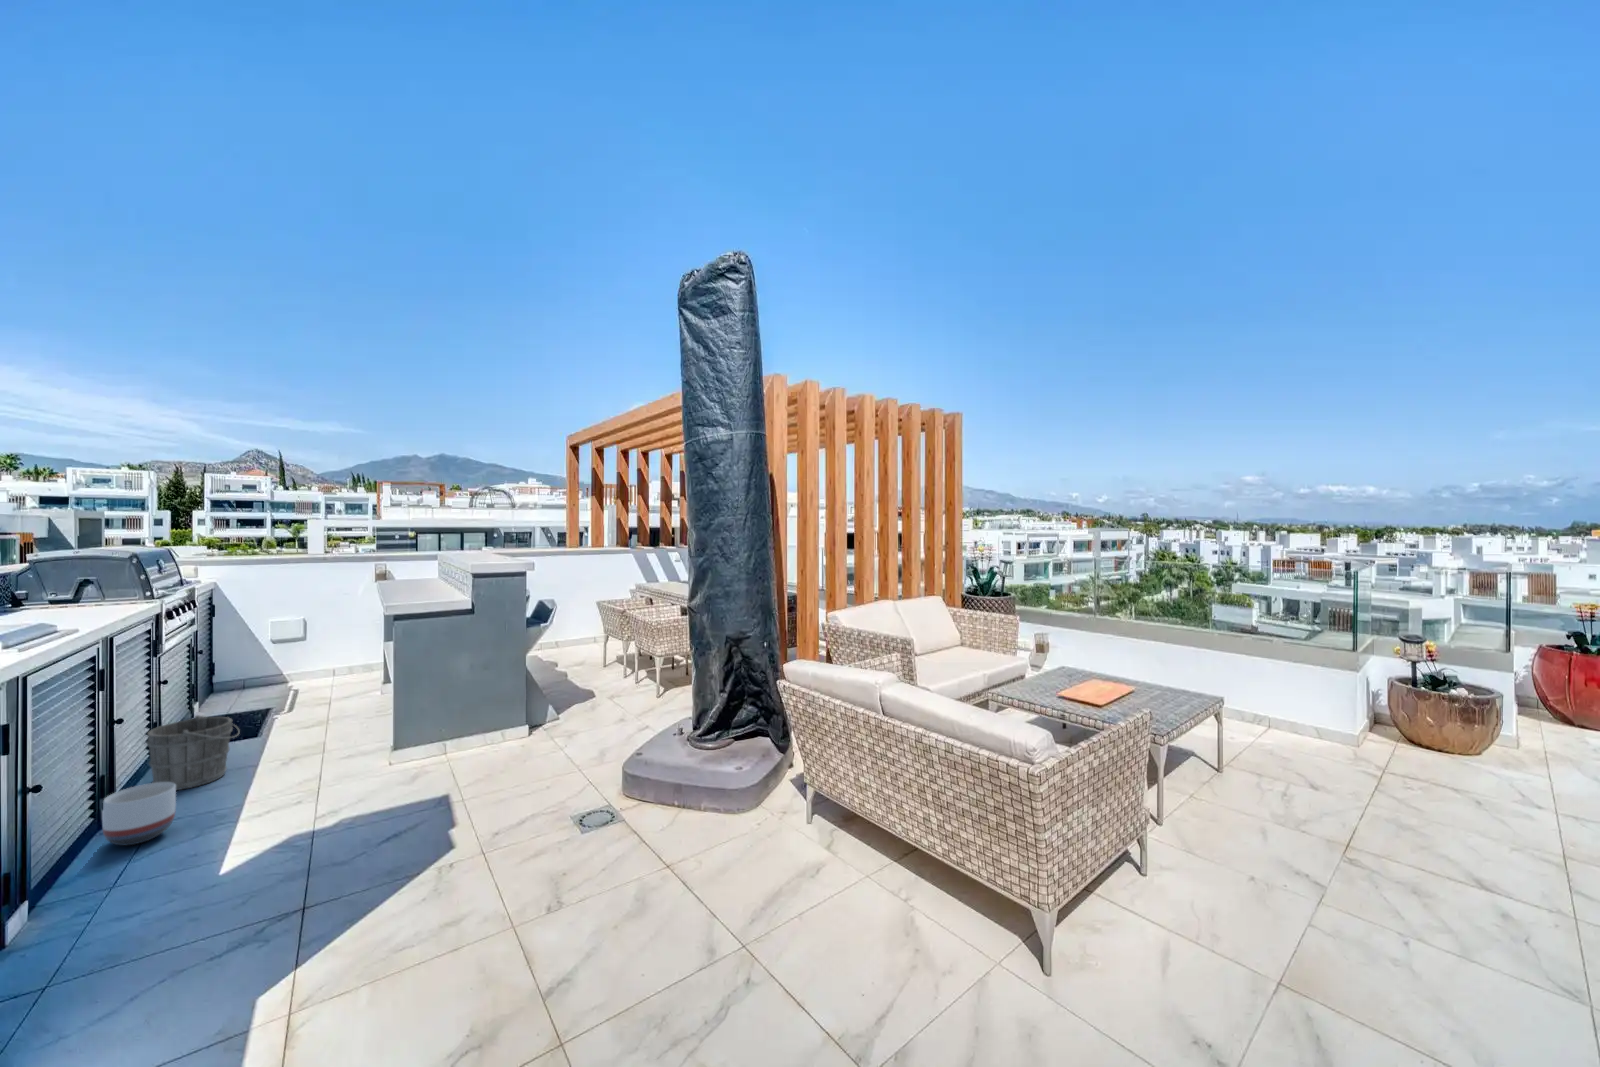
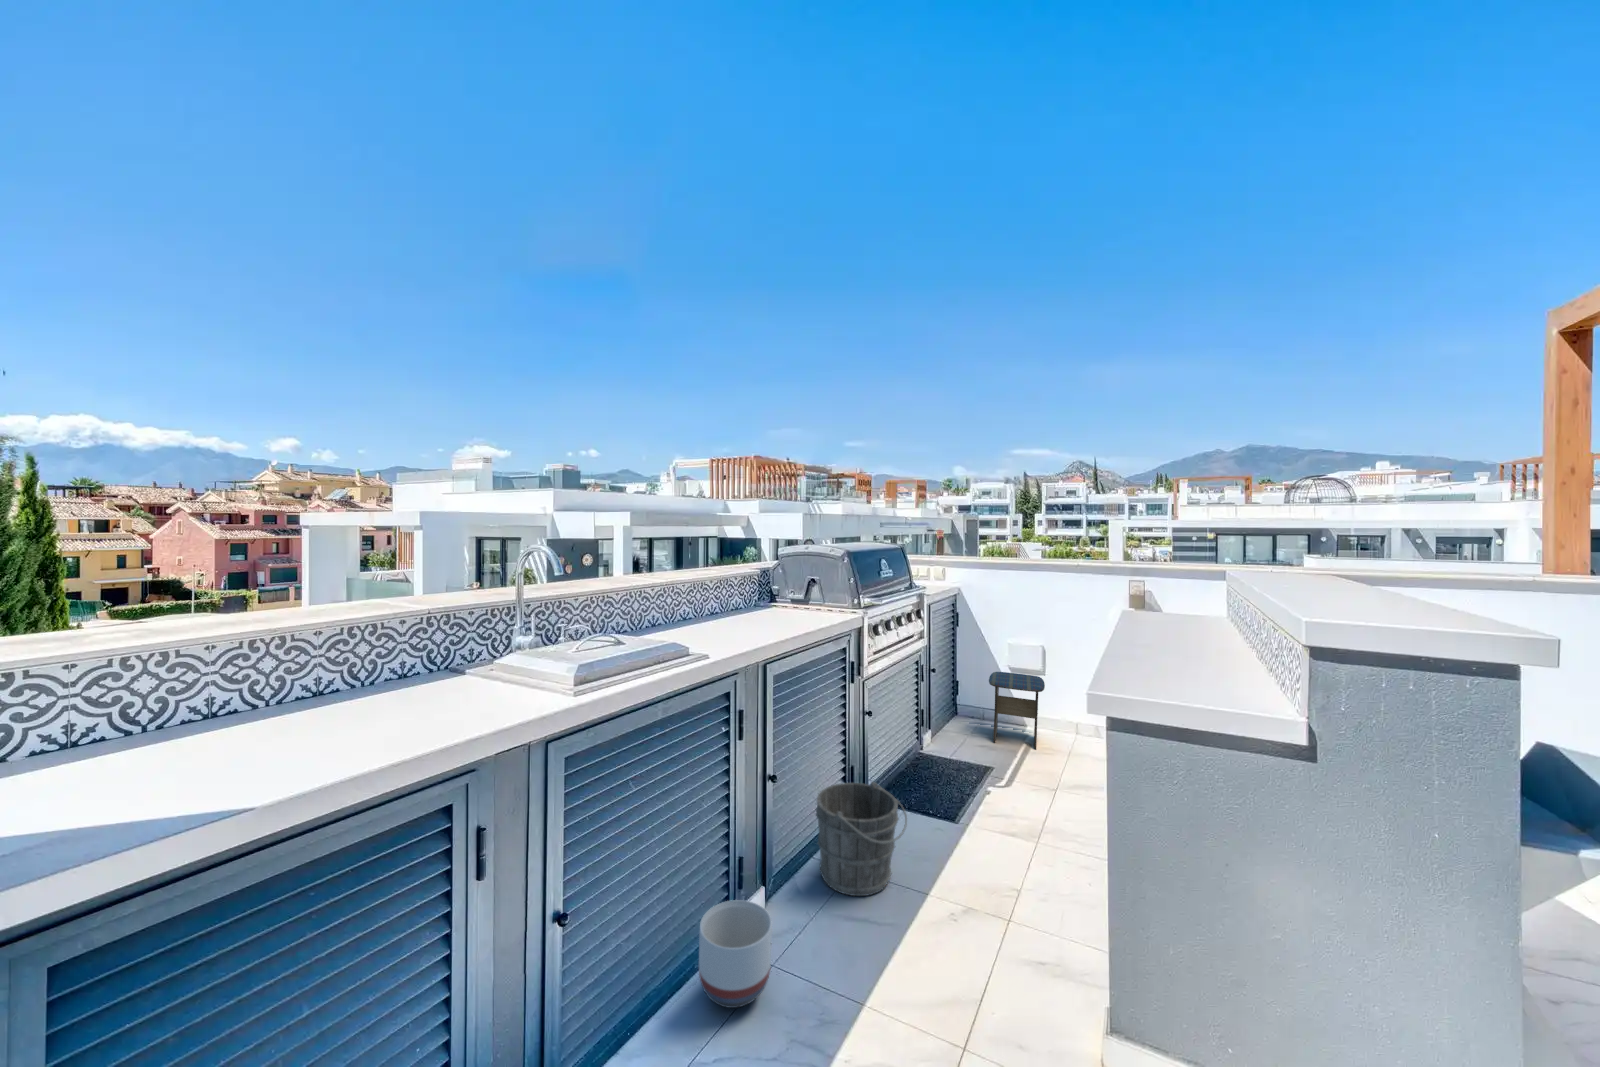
stool: none [254,642,309,699] -> present [989,672,1045,749]

